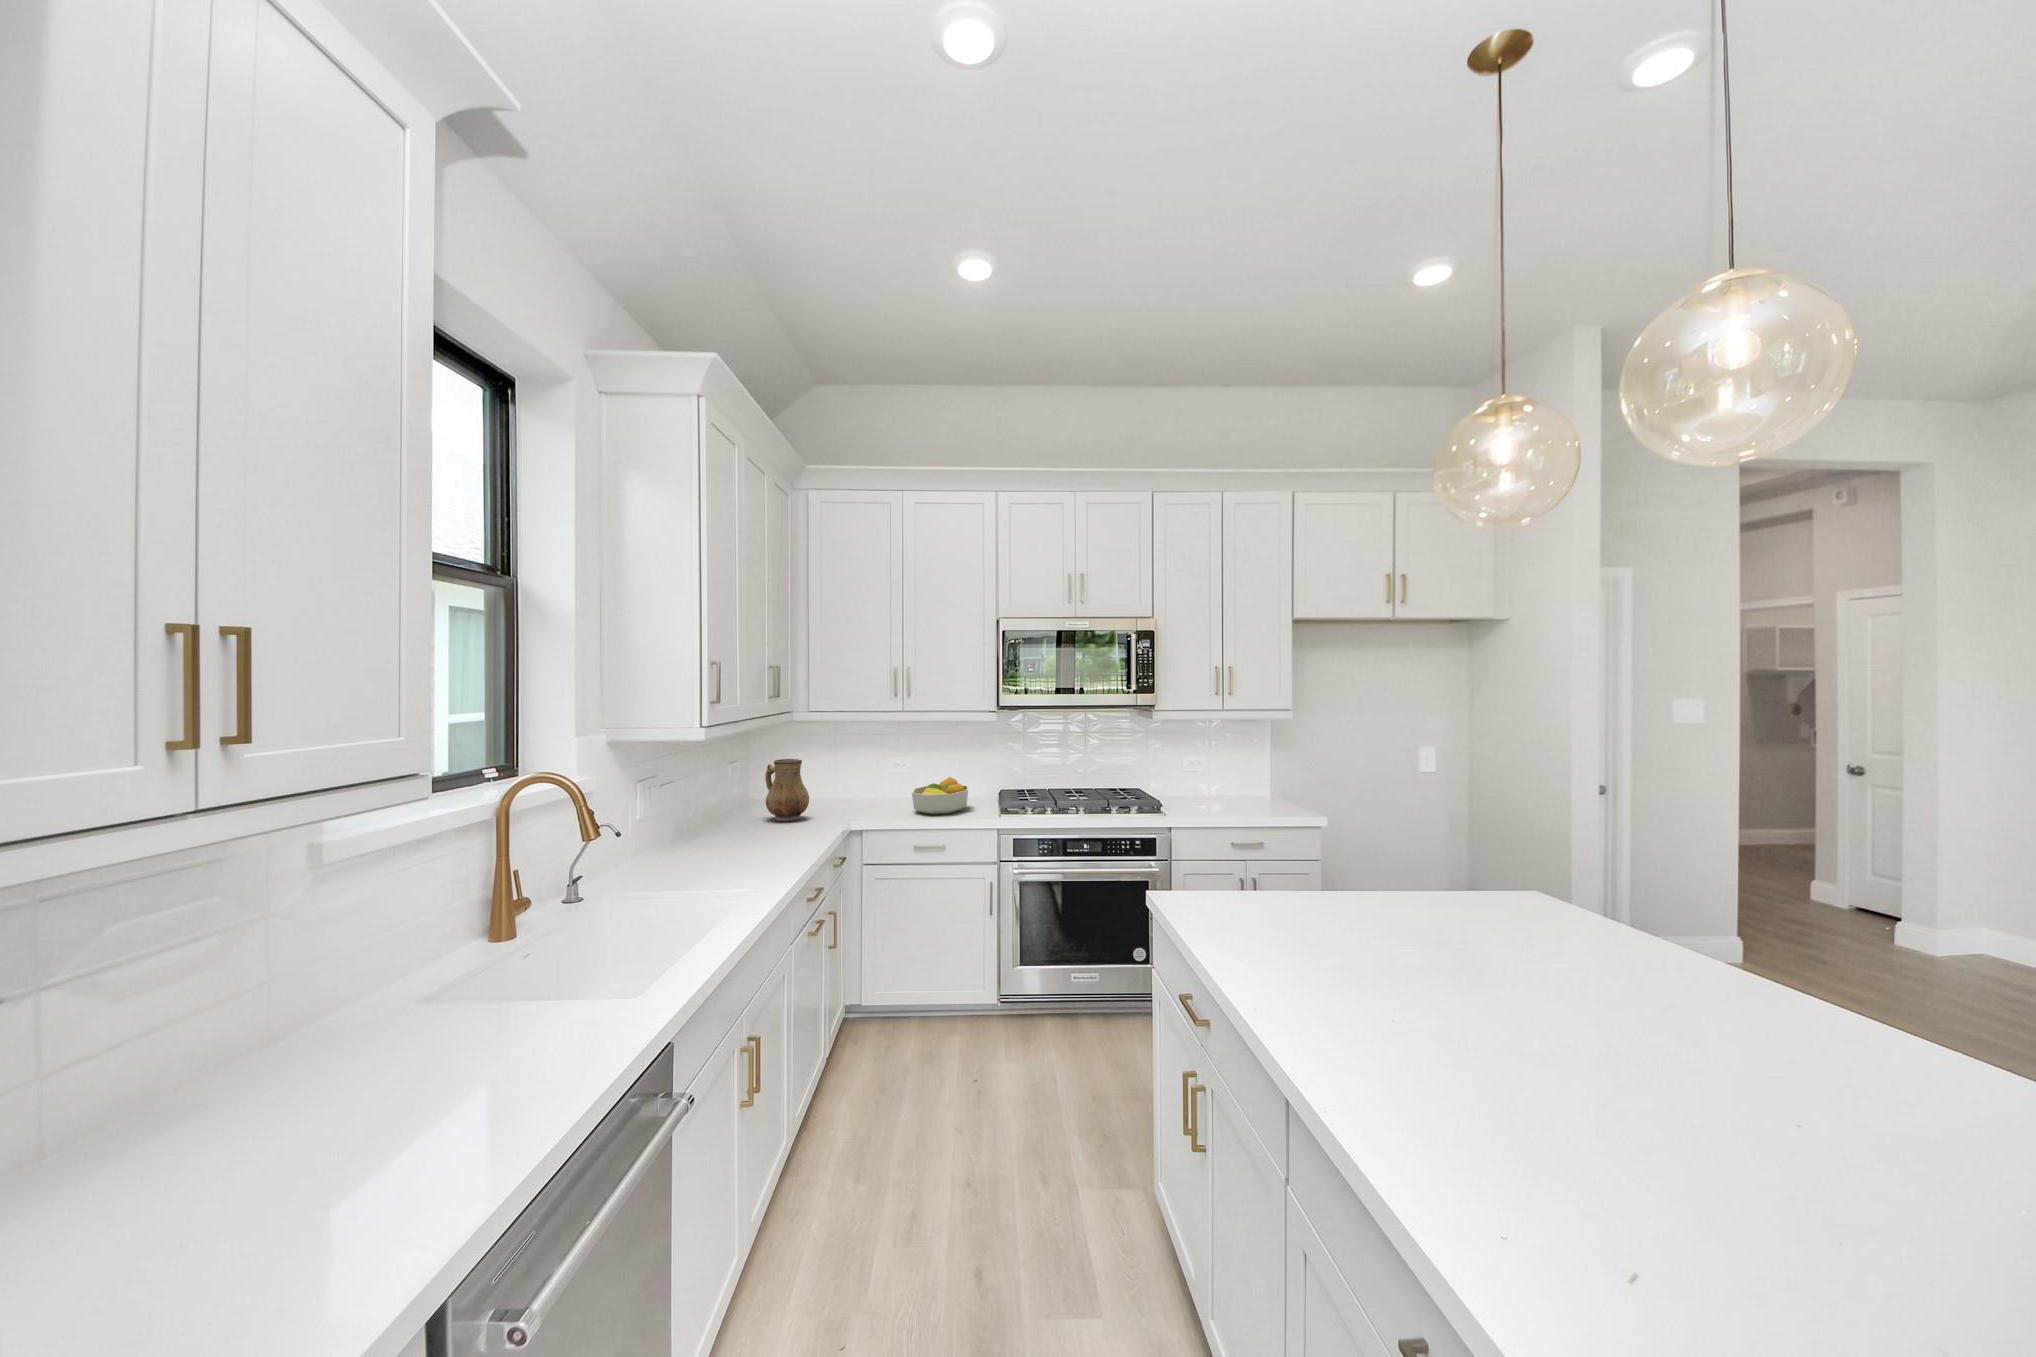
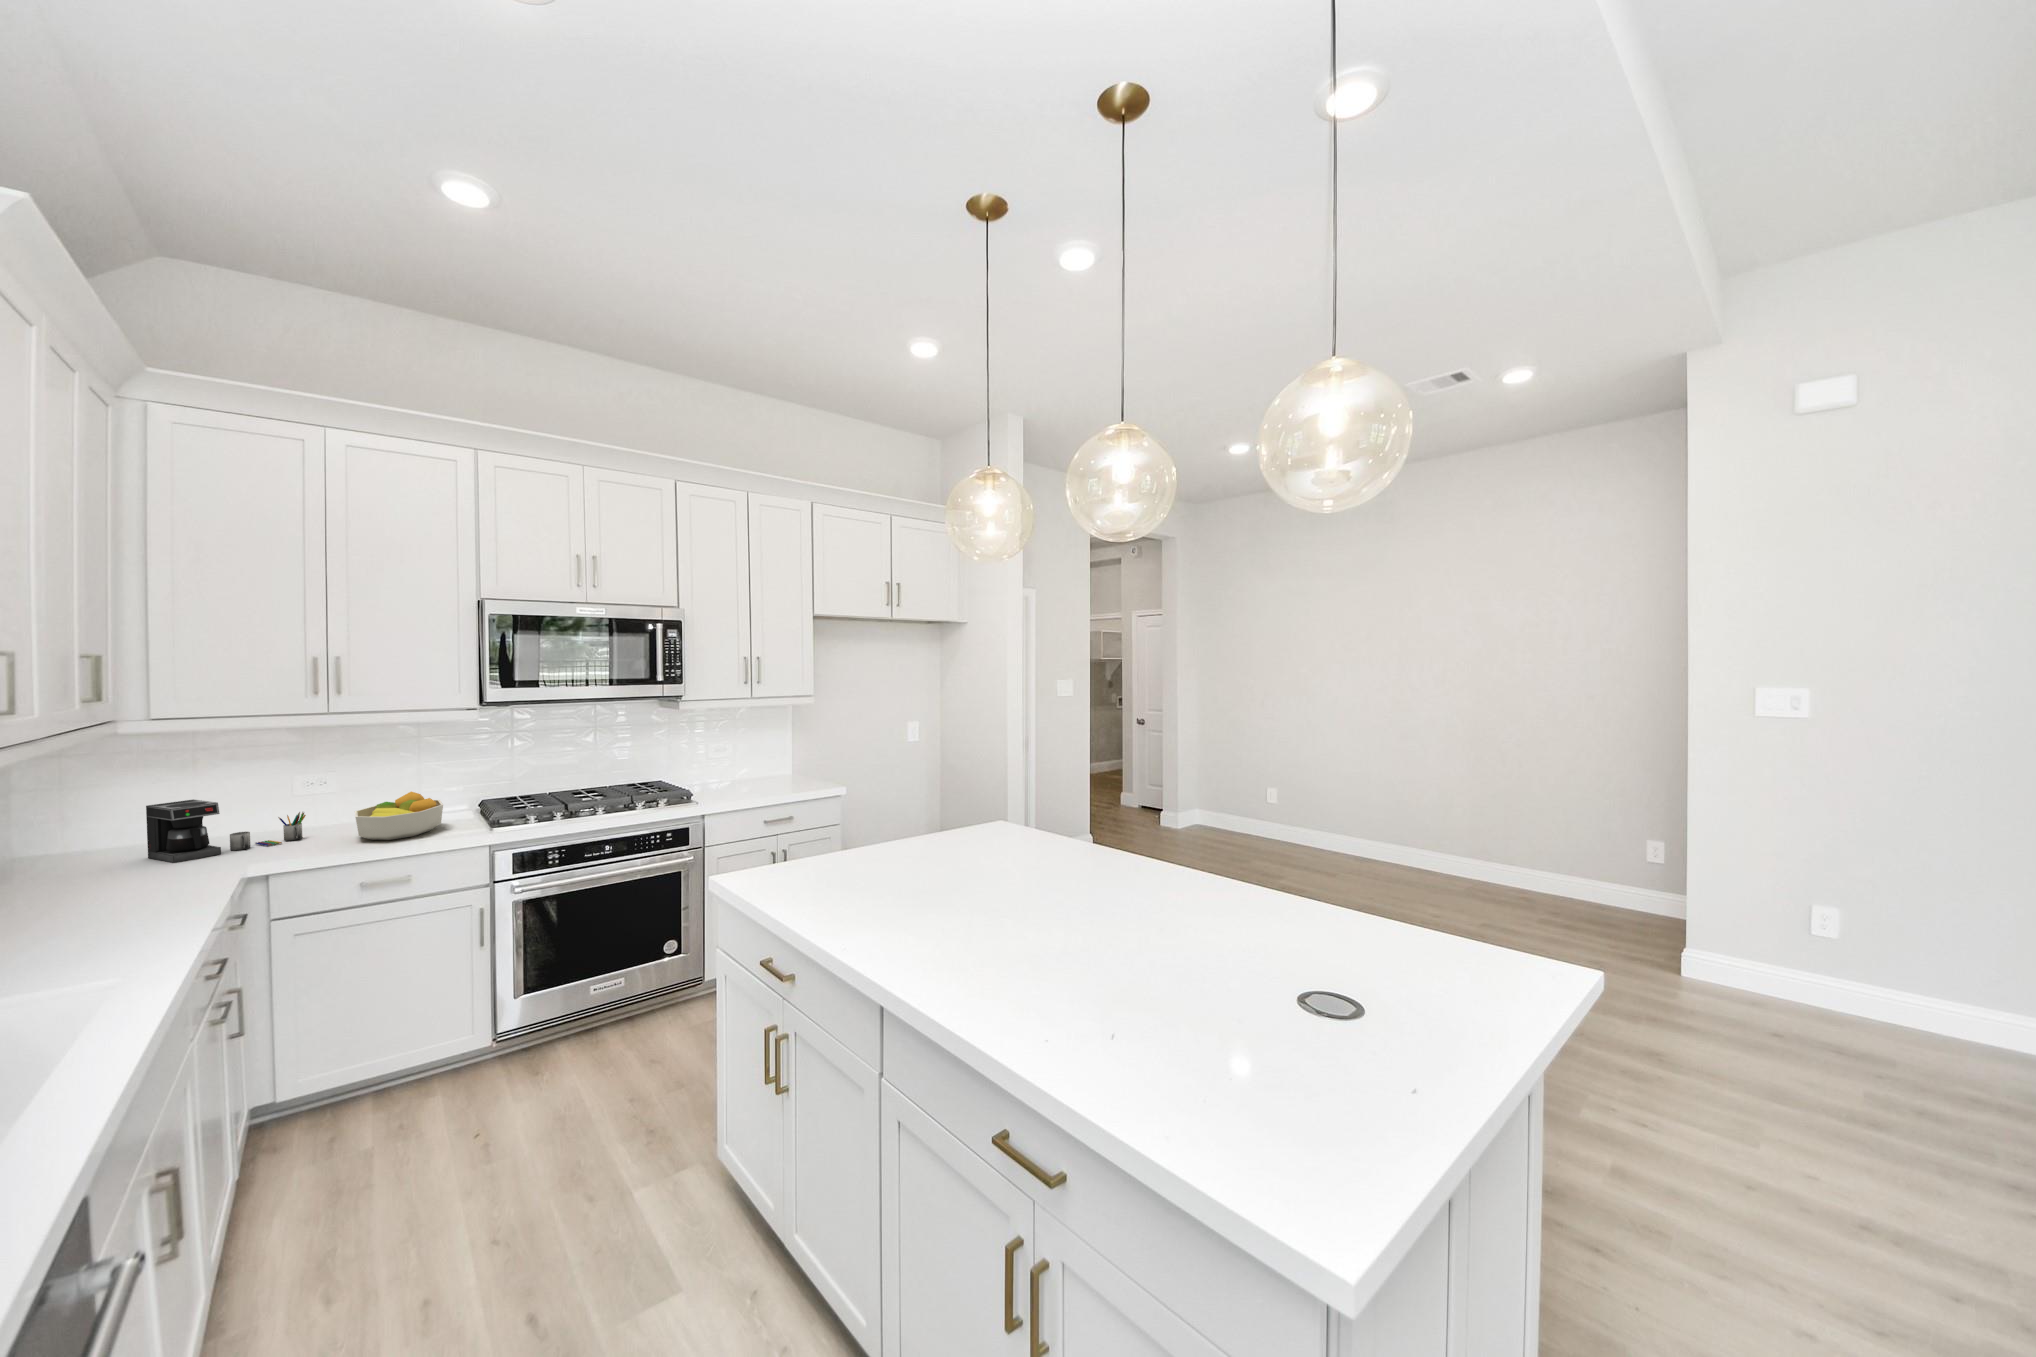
ceramic pitcher: present [765,759,809,821] -> none [65,791,165,883]
coffee maker: none [806,769,888,813] -> present [146,799,306,863]

